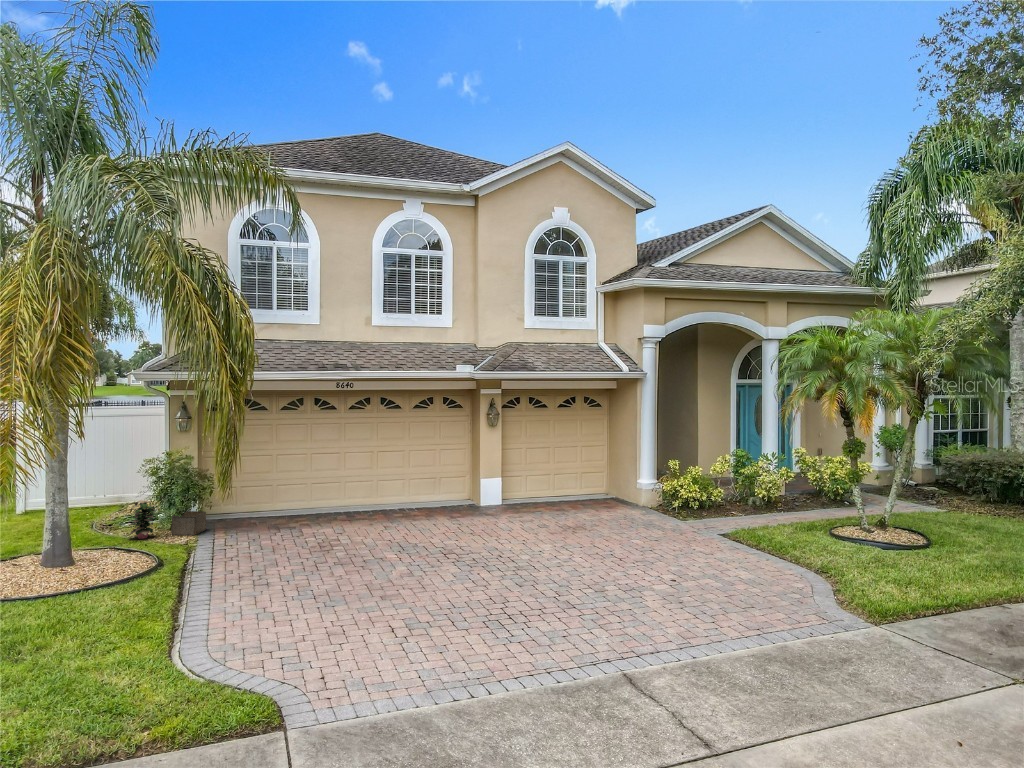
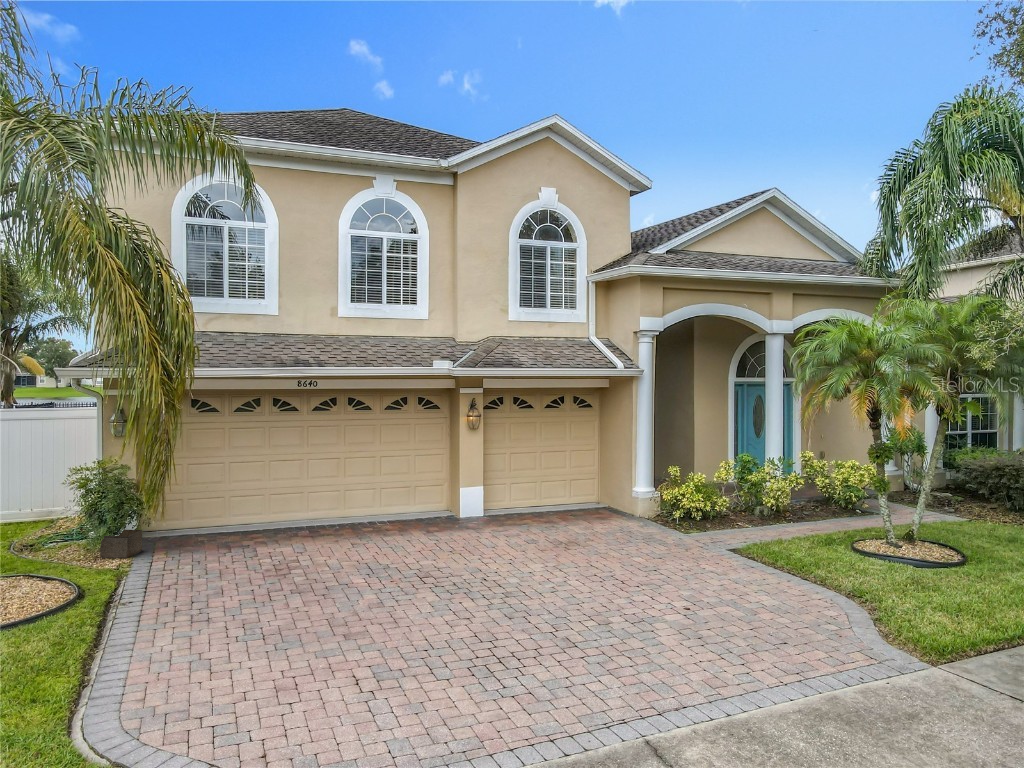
decorative plant: present [130,500,158,539] -> none [47,518,86,563]

